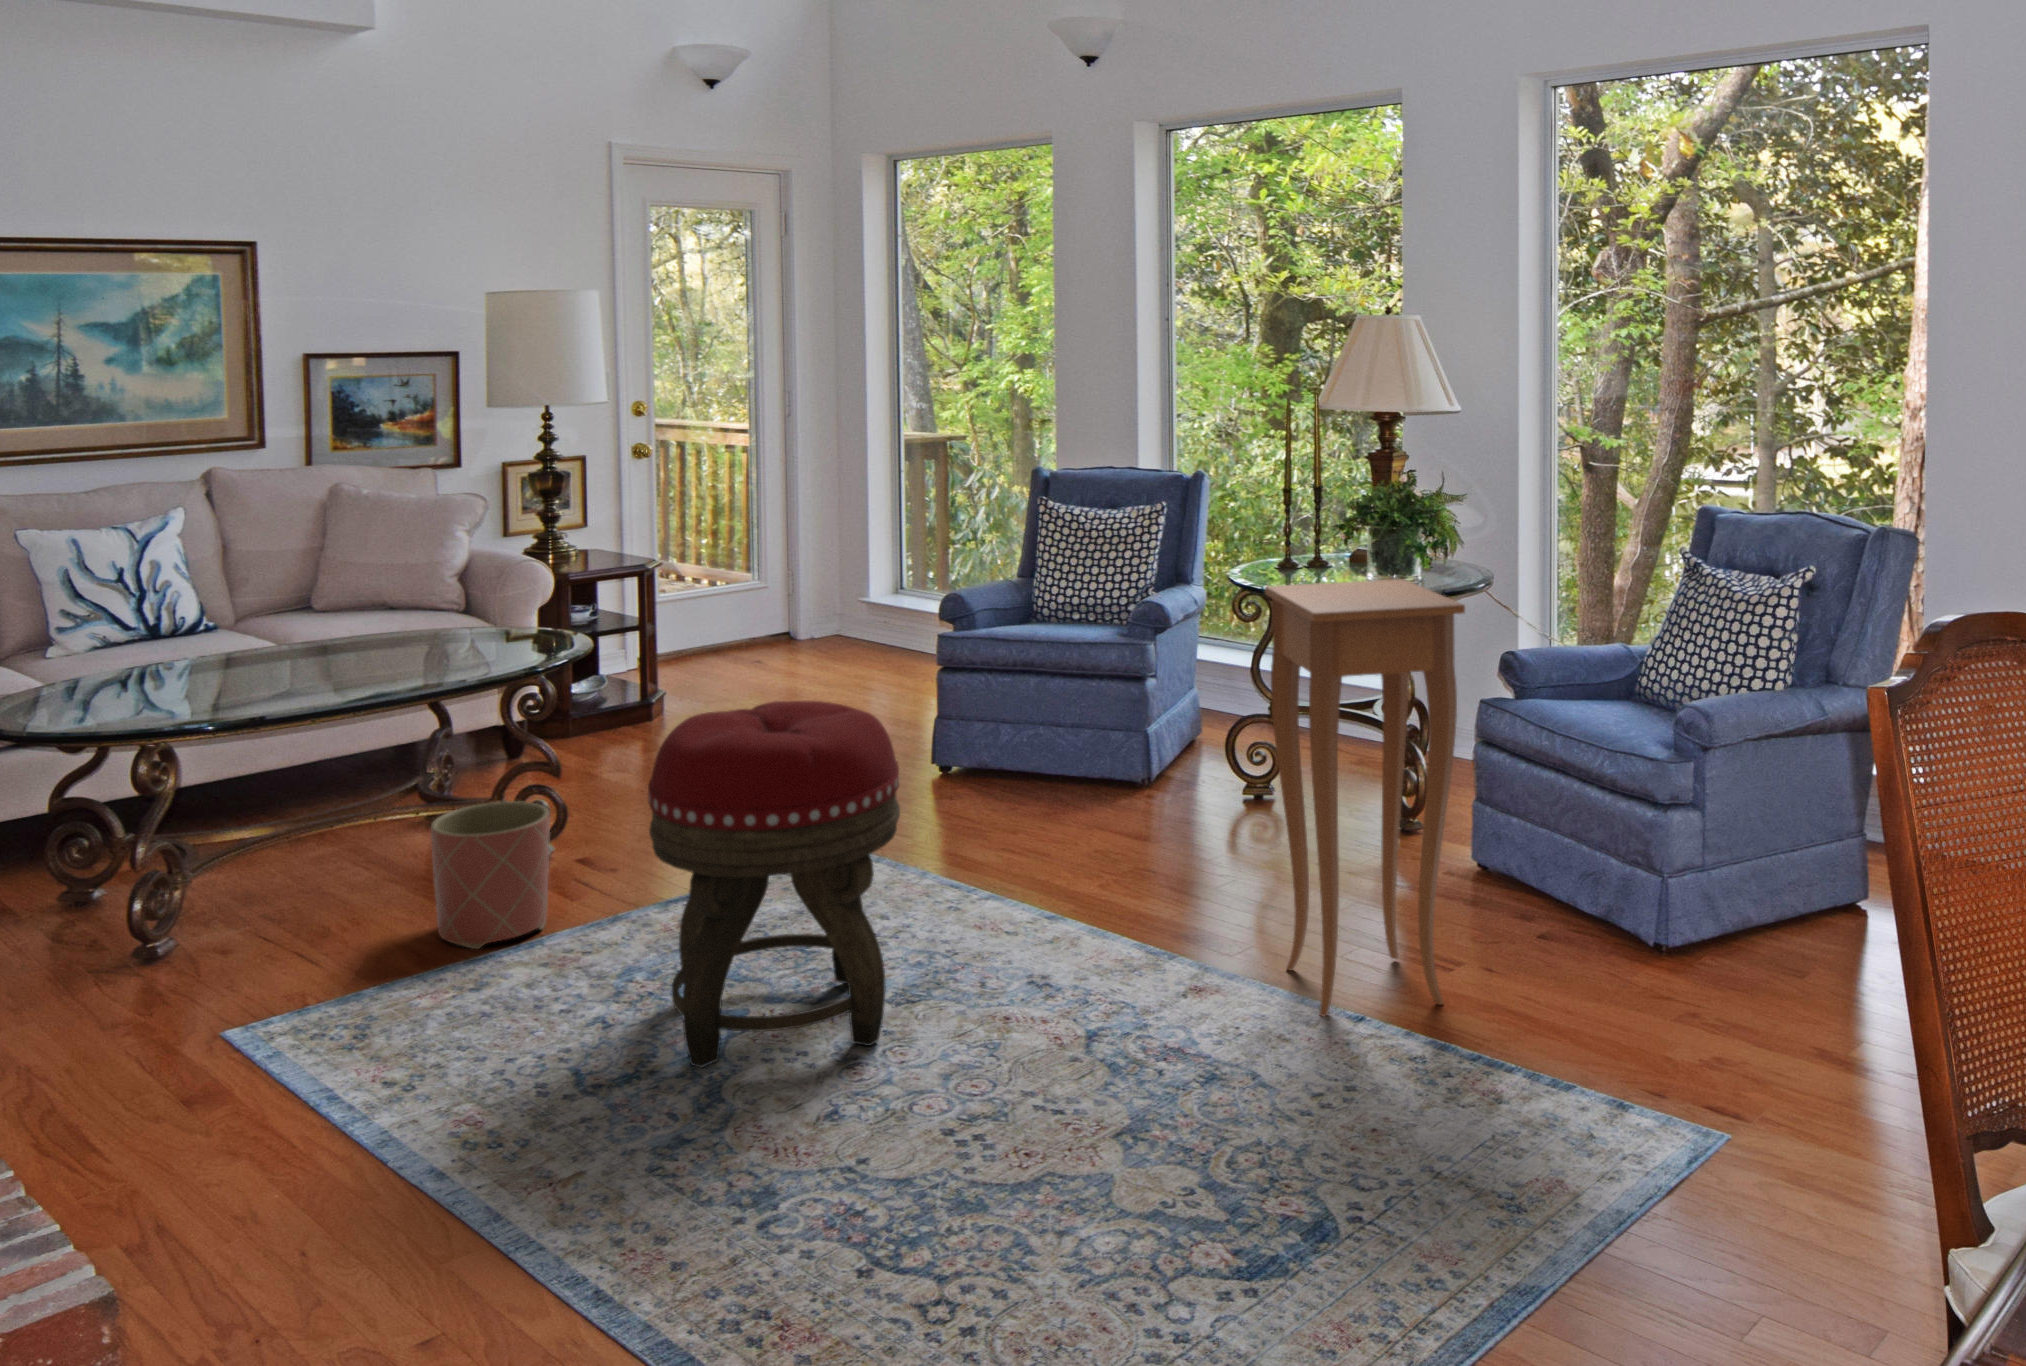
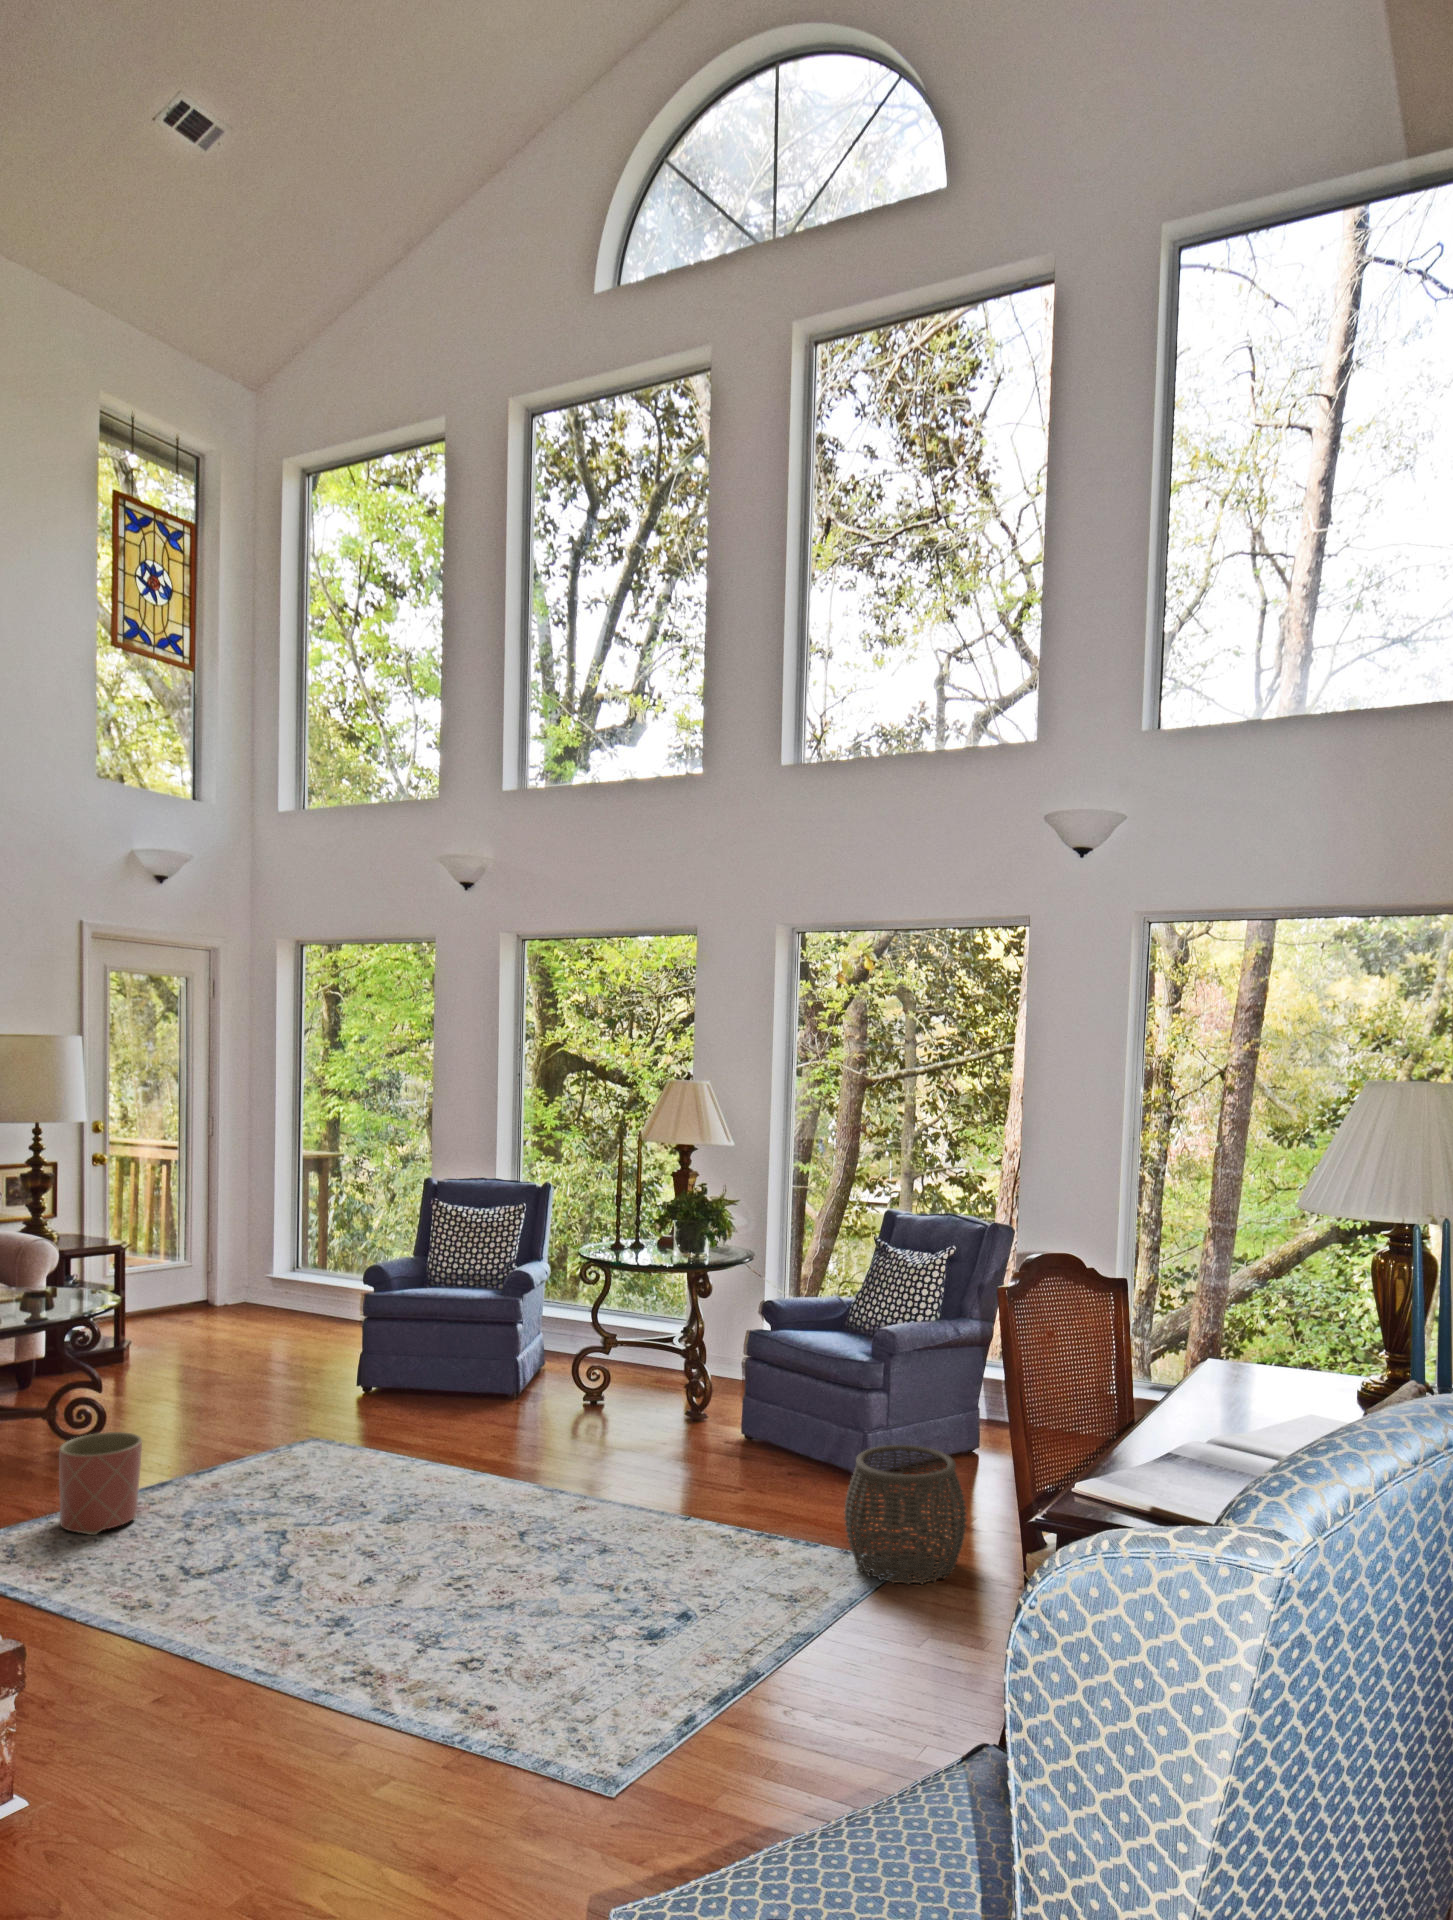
side table: present [1265,579,1465,1017] -> none [634,1261,758,1535]
footstool: present [648,701,900,1067] -> none [255,1352,415,1590]
woven basket: none [1613,903,1850,1165] -> present [844,1445,967,1584]

